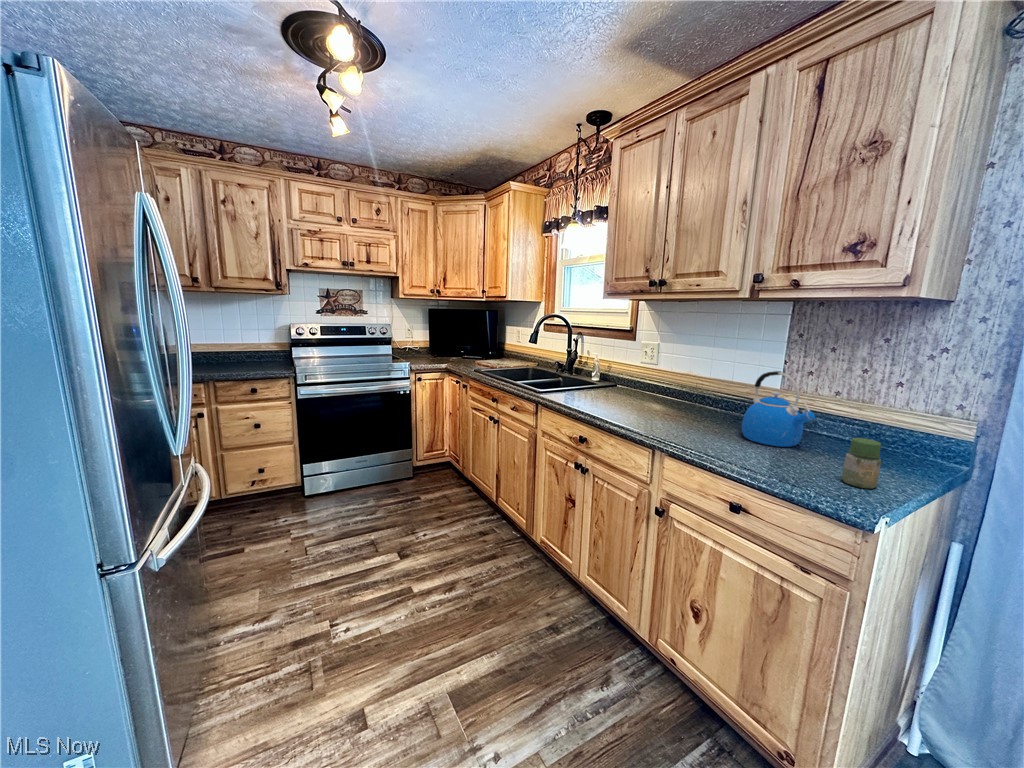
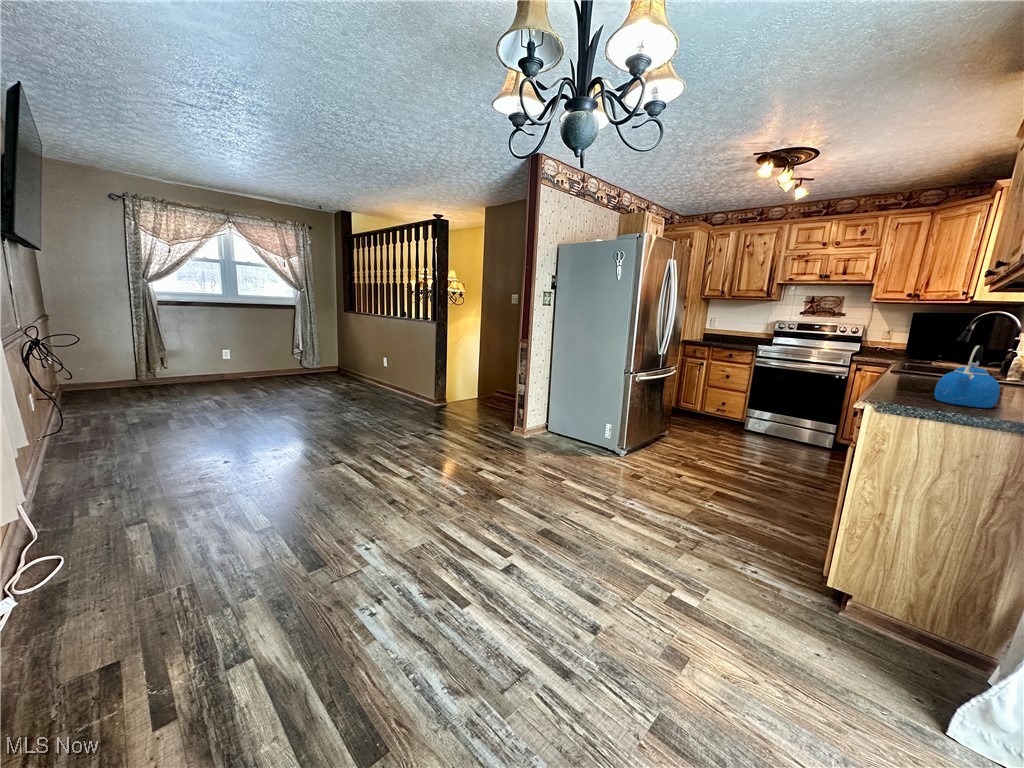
jar: present [842,438,881,489] -> none [888,375,917,407]

